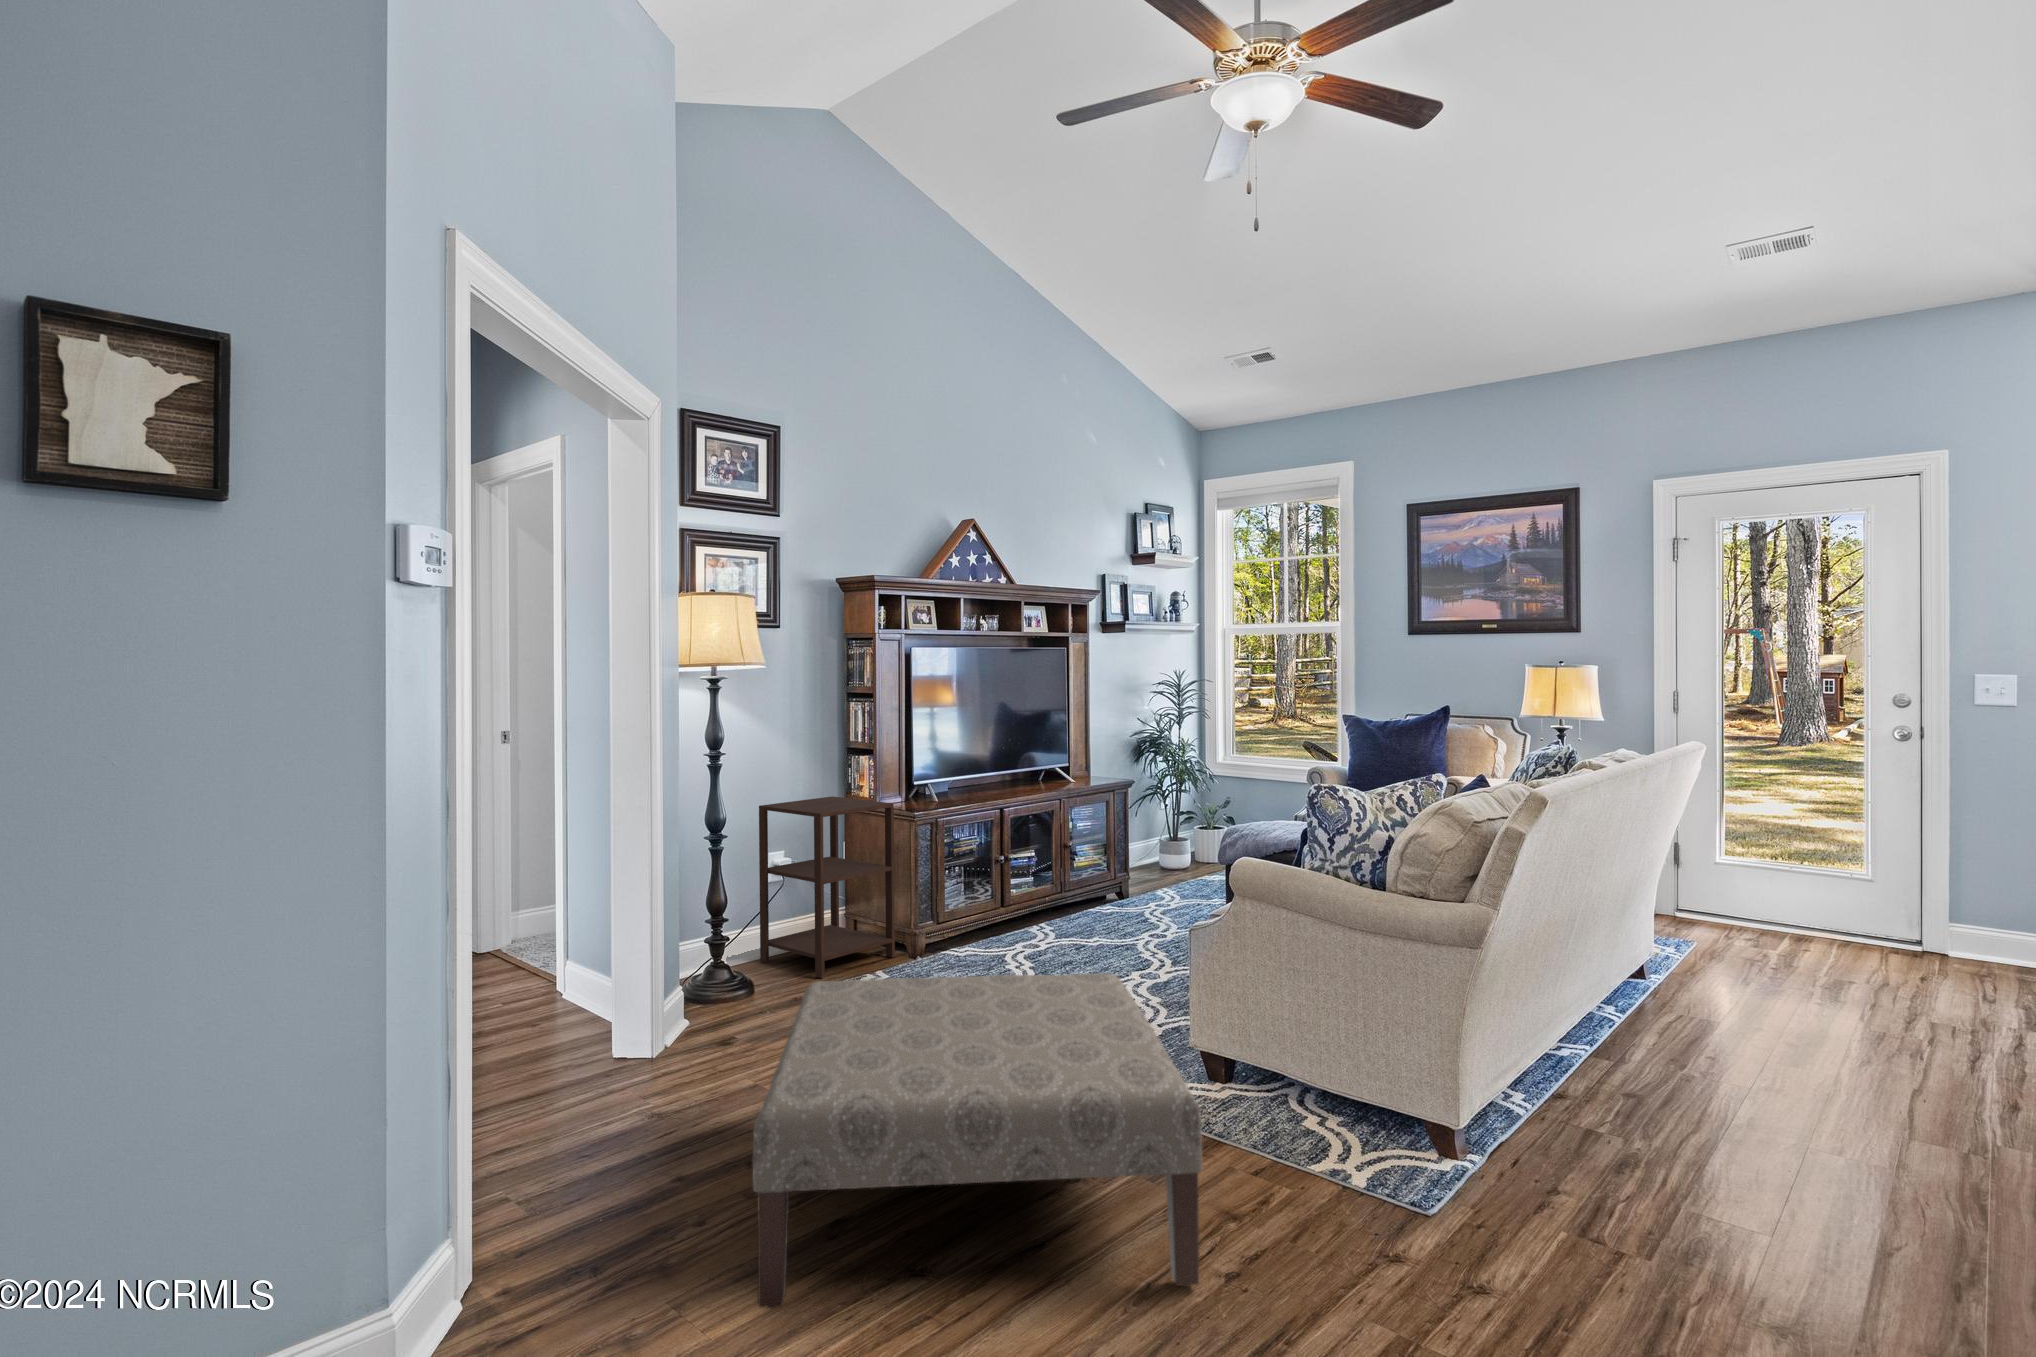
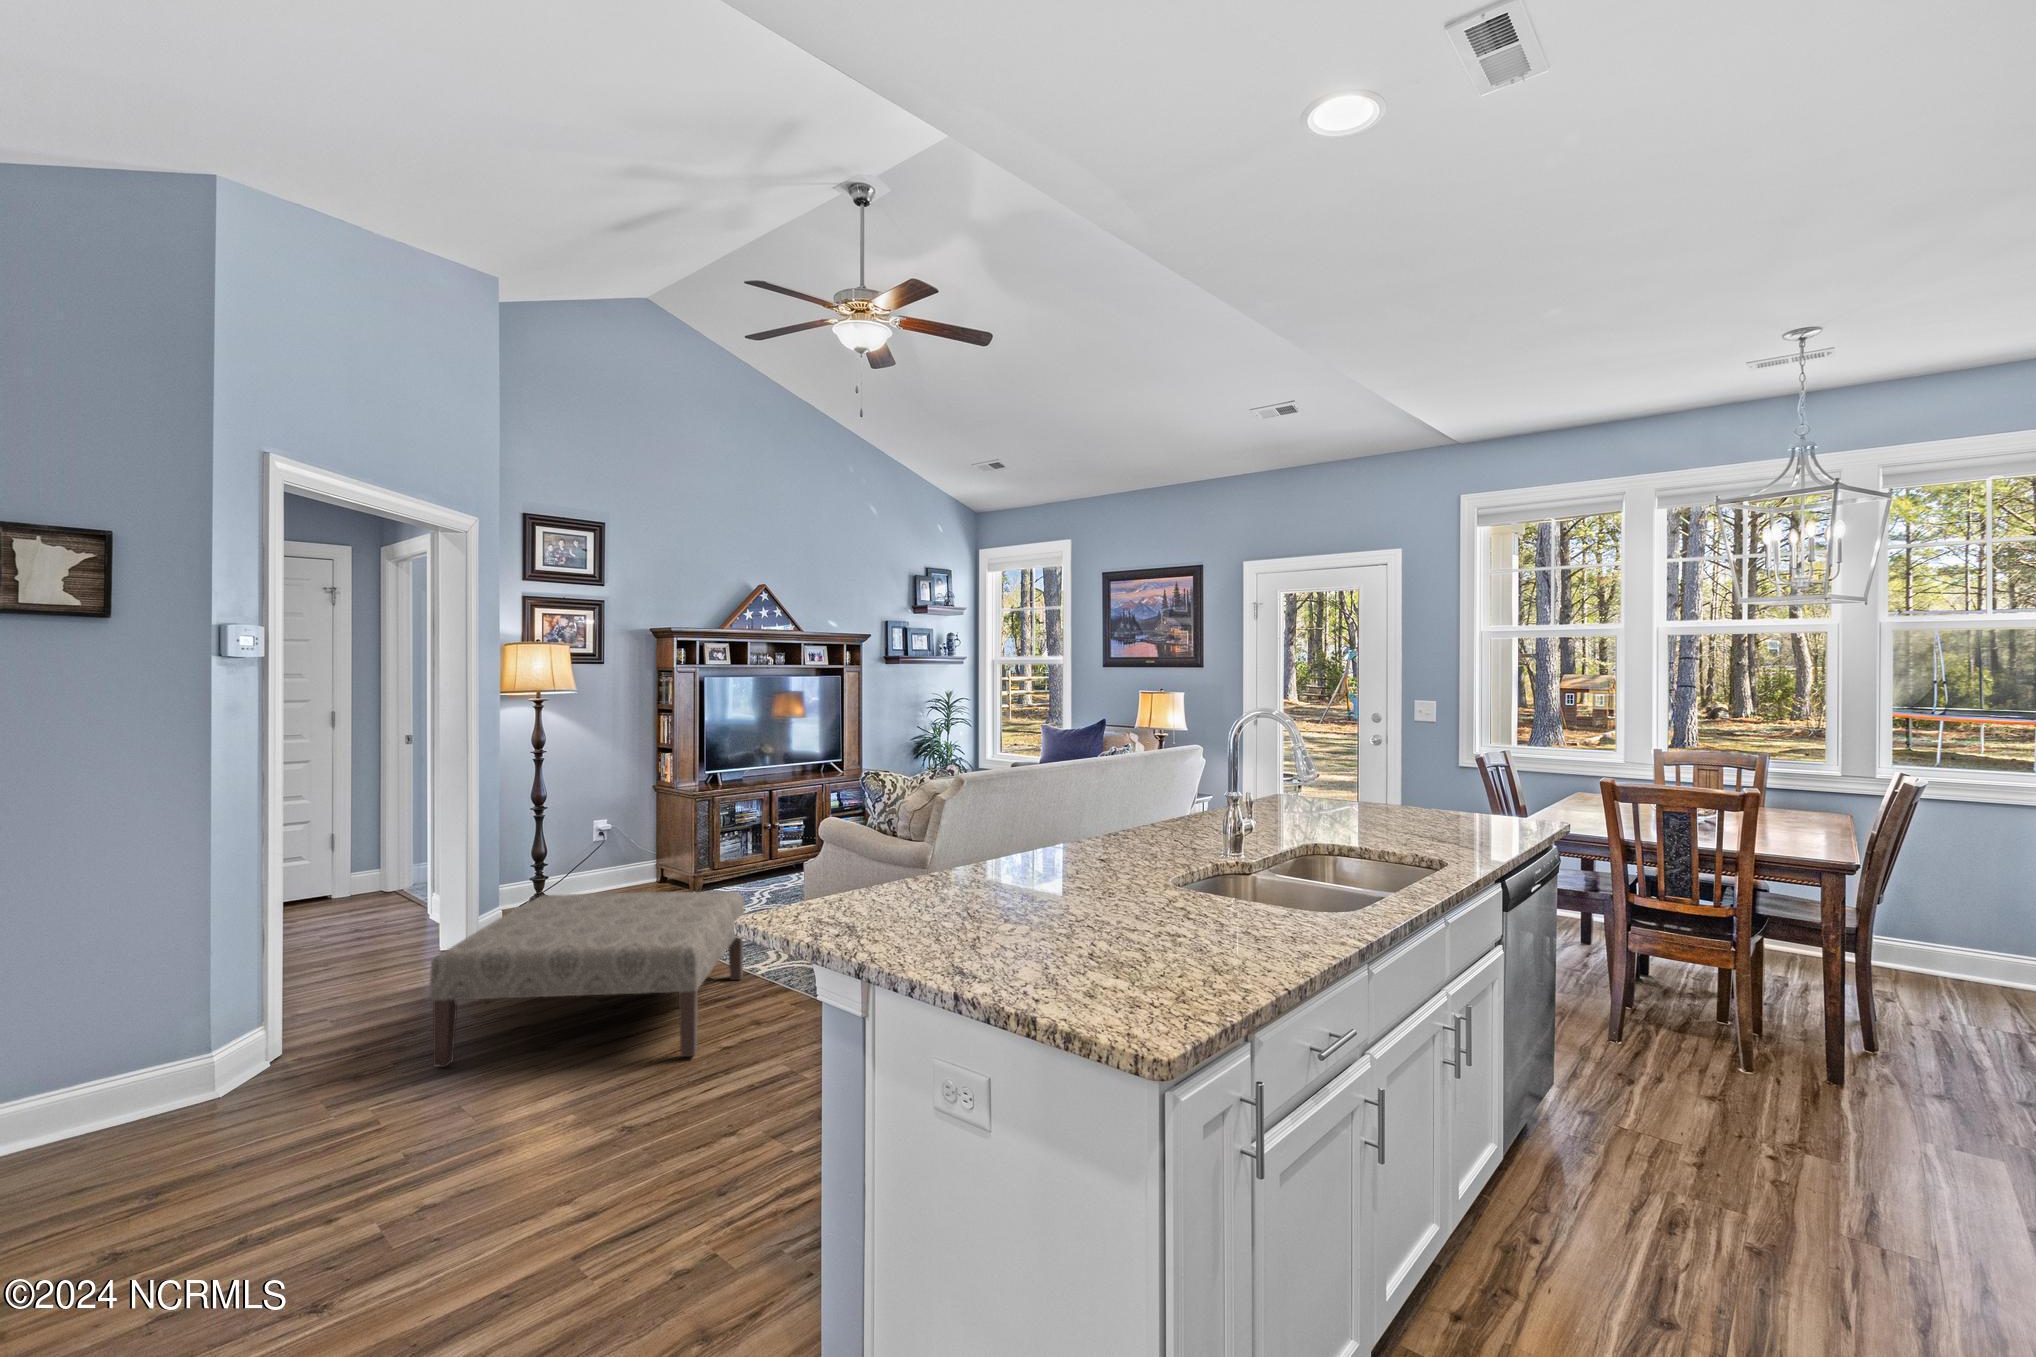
side table: present [759,796,895,978] -> none [583,782,679,906]

